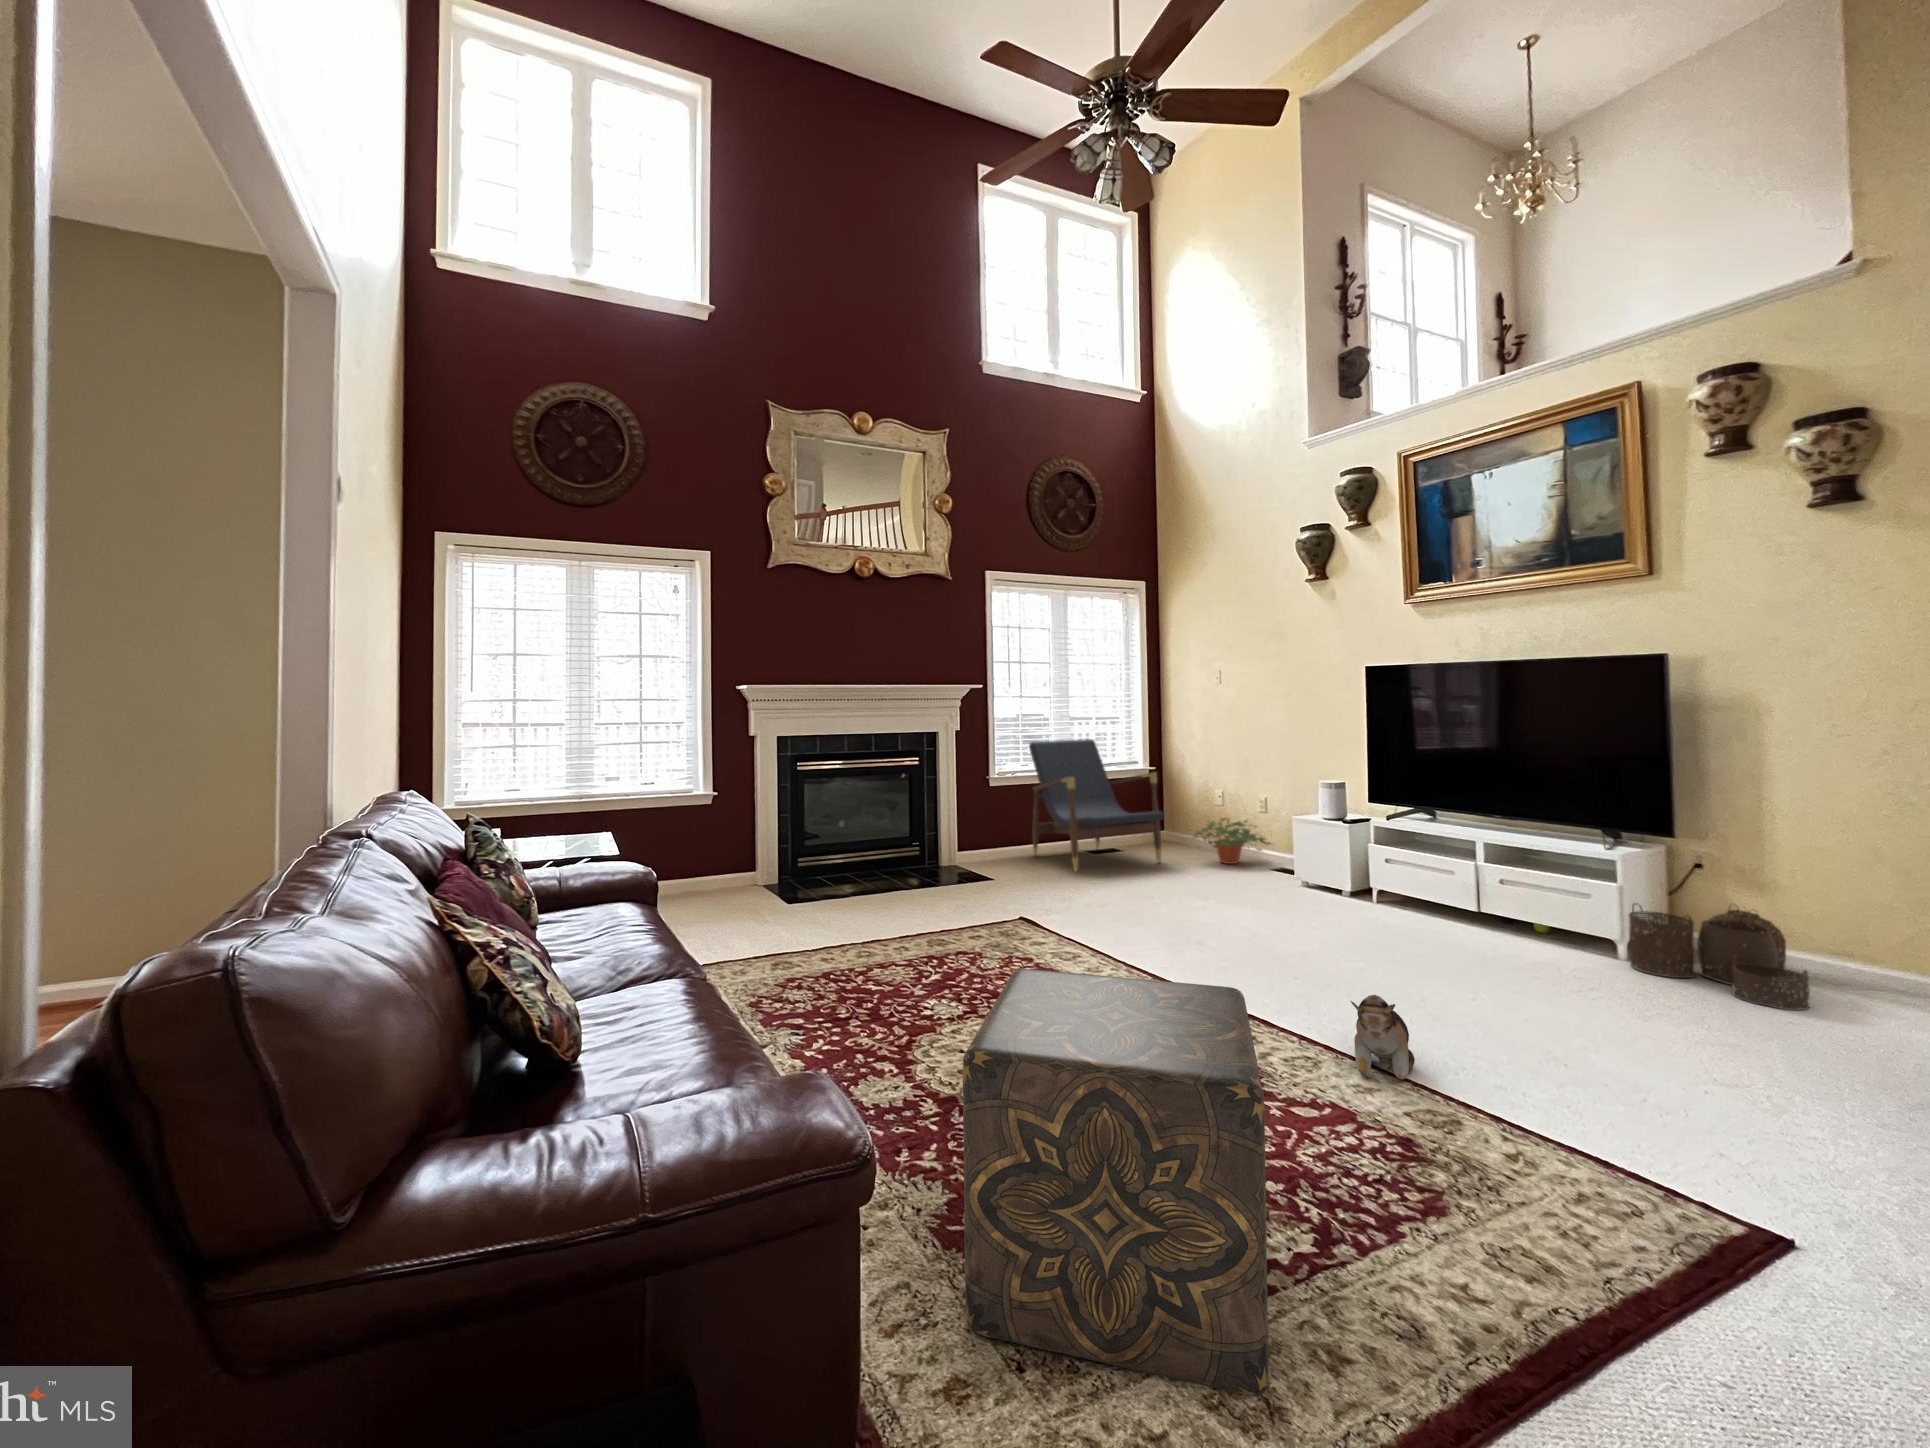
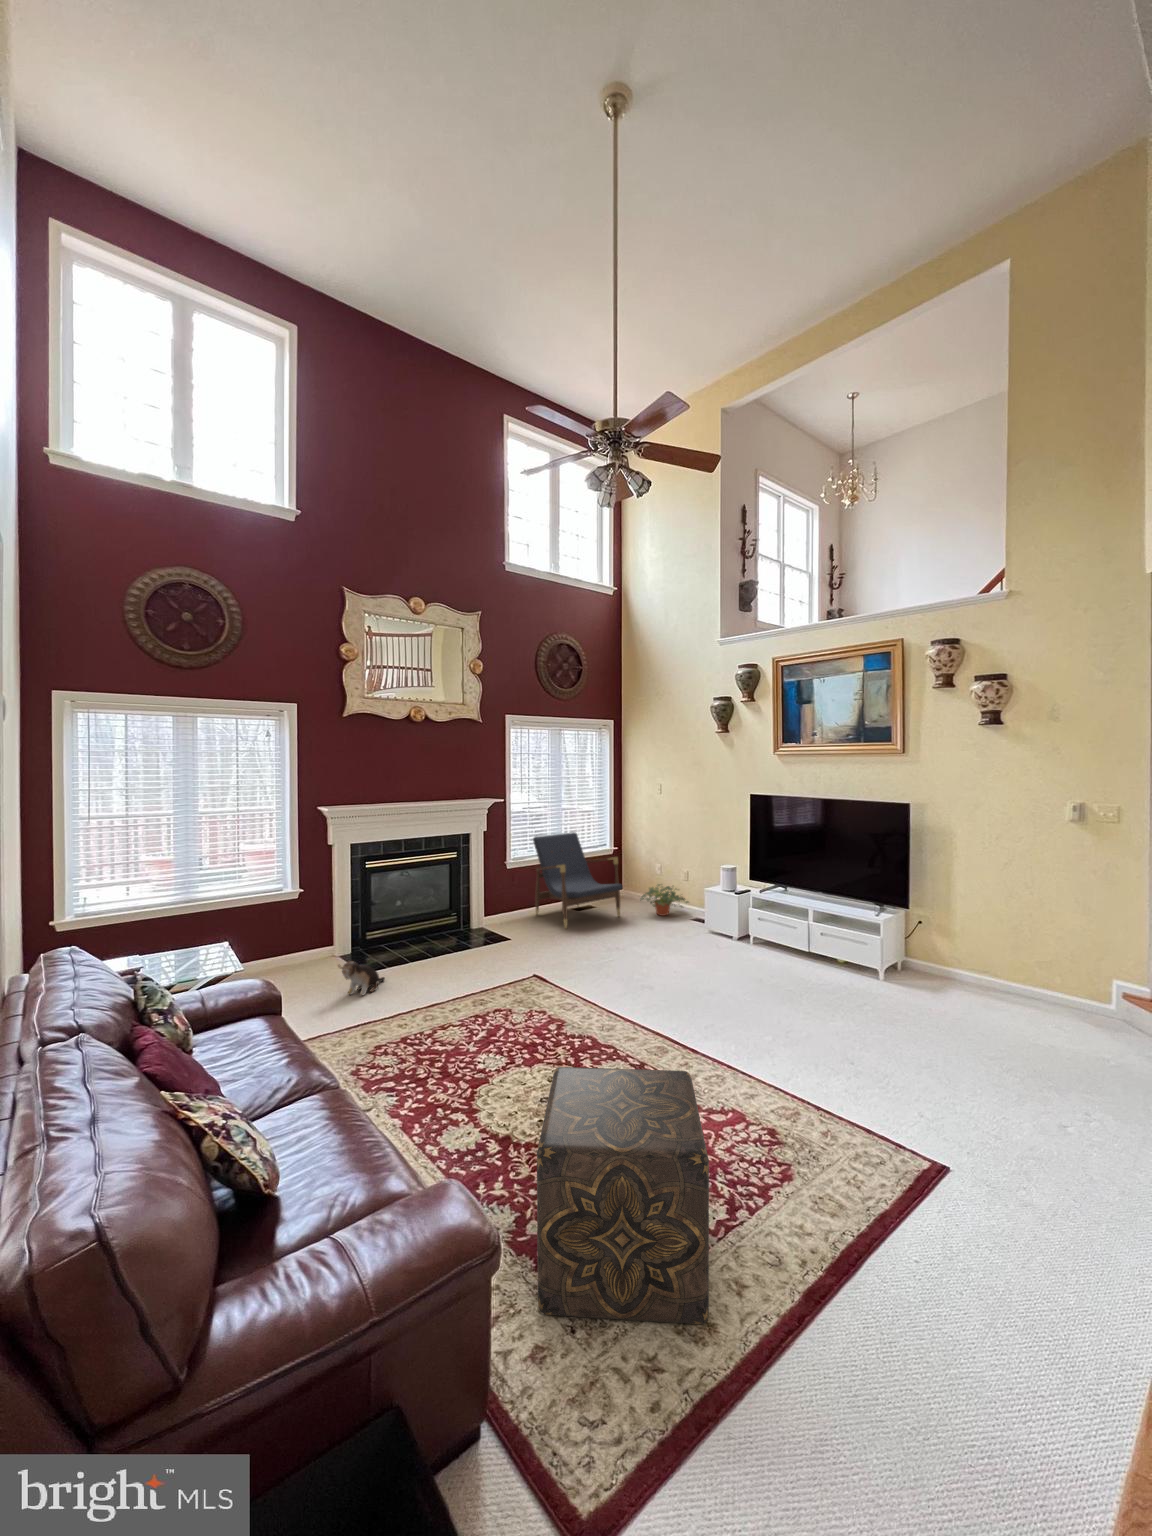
woven basket: present [1629,903,1810,1010] -> none [884,945,969,1010]
plush toy: present [1351,995,1415,1079] -> present [338,961,385,995]

